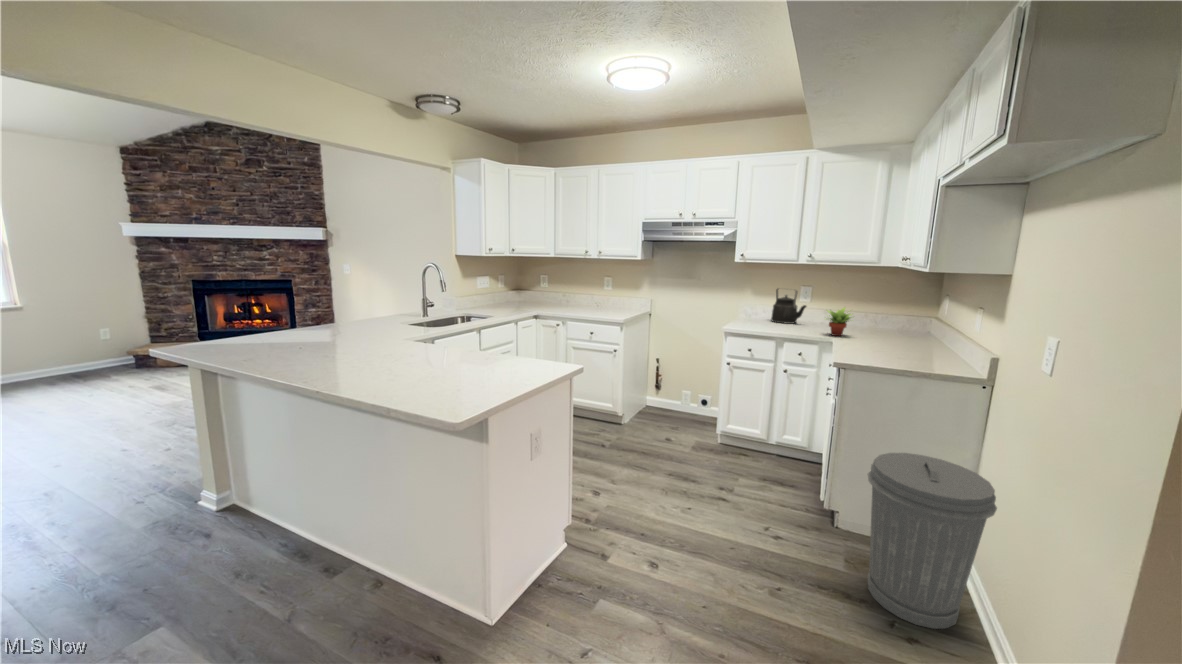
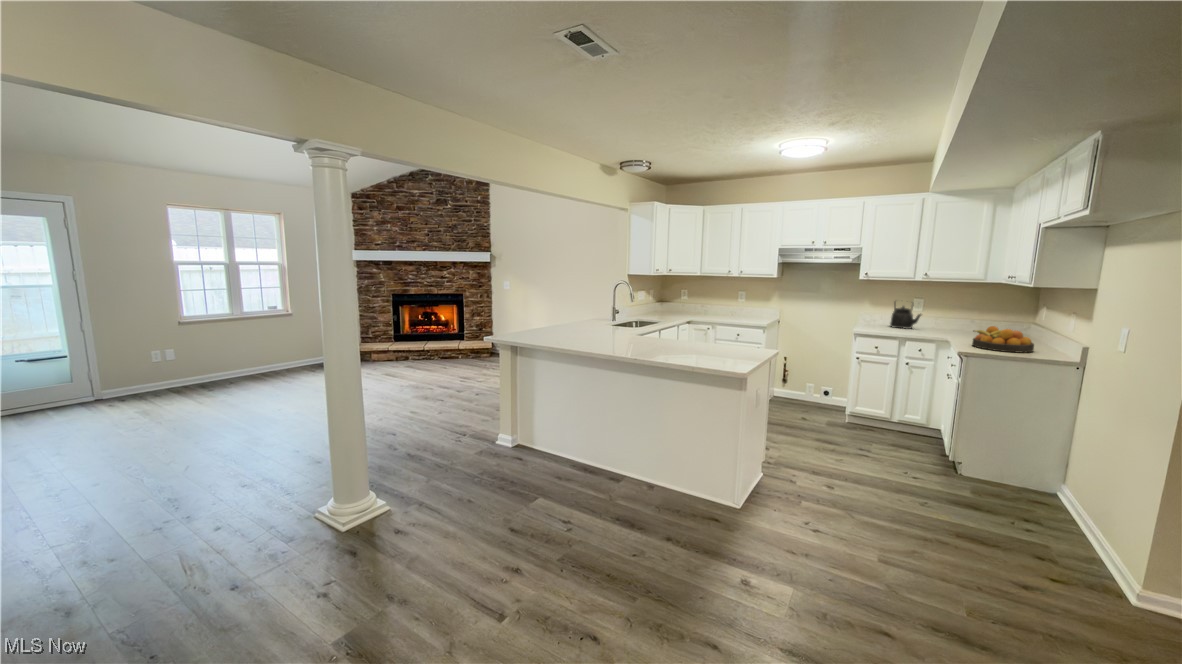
succulent plant: present [827,307,851,336] -> none [939,315,967,337]
fruit bowl: none [859,323,935,360] -> present [972,326,1034,353]
trash can: present [867,453,997,629] -> none [984,413,1078,524]

